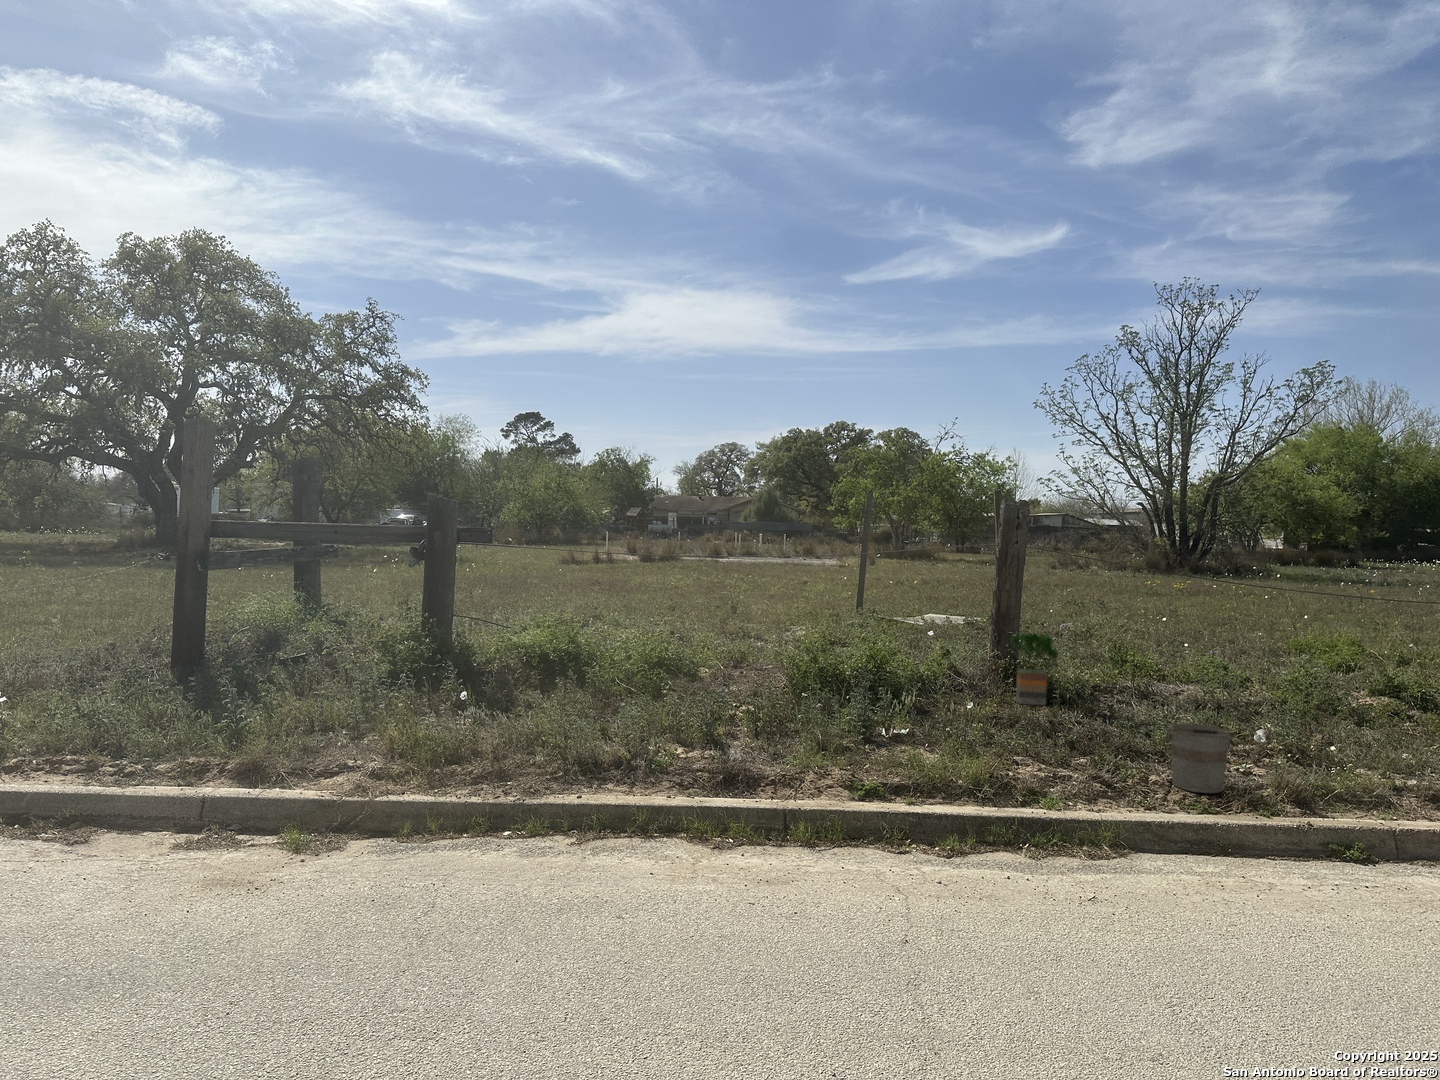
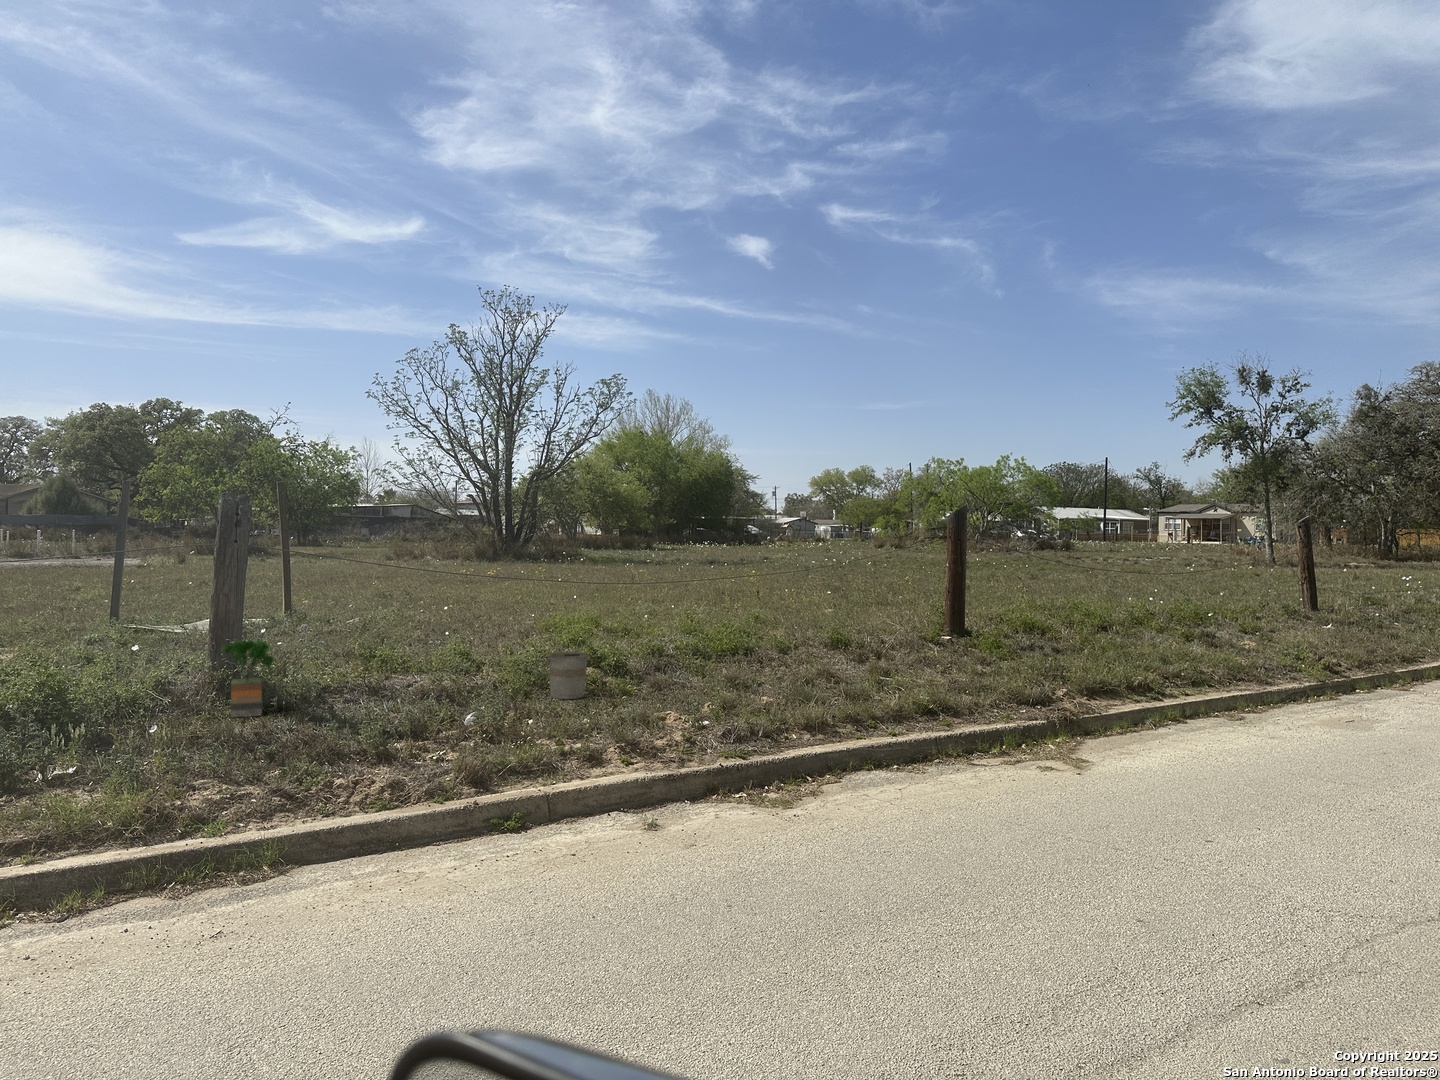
bucket: present [1165,723,1236,793] -> present [545,652,590,699]

